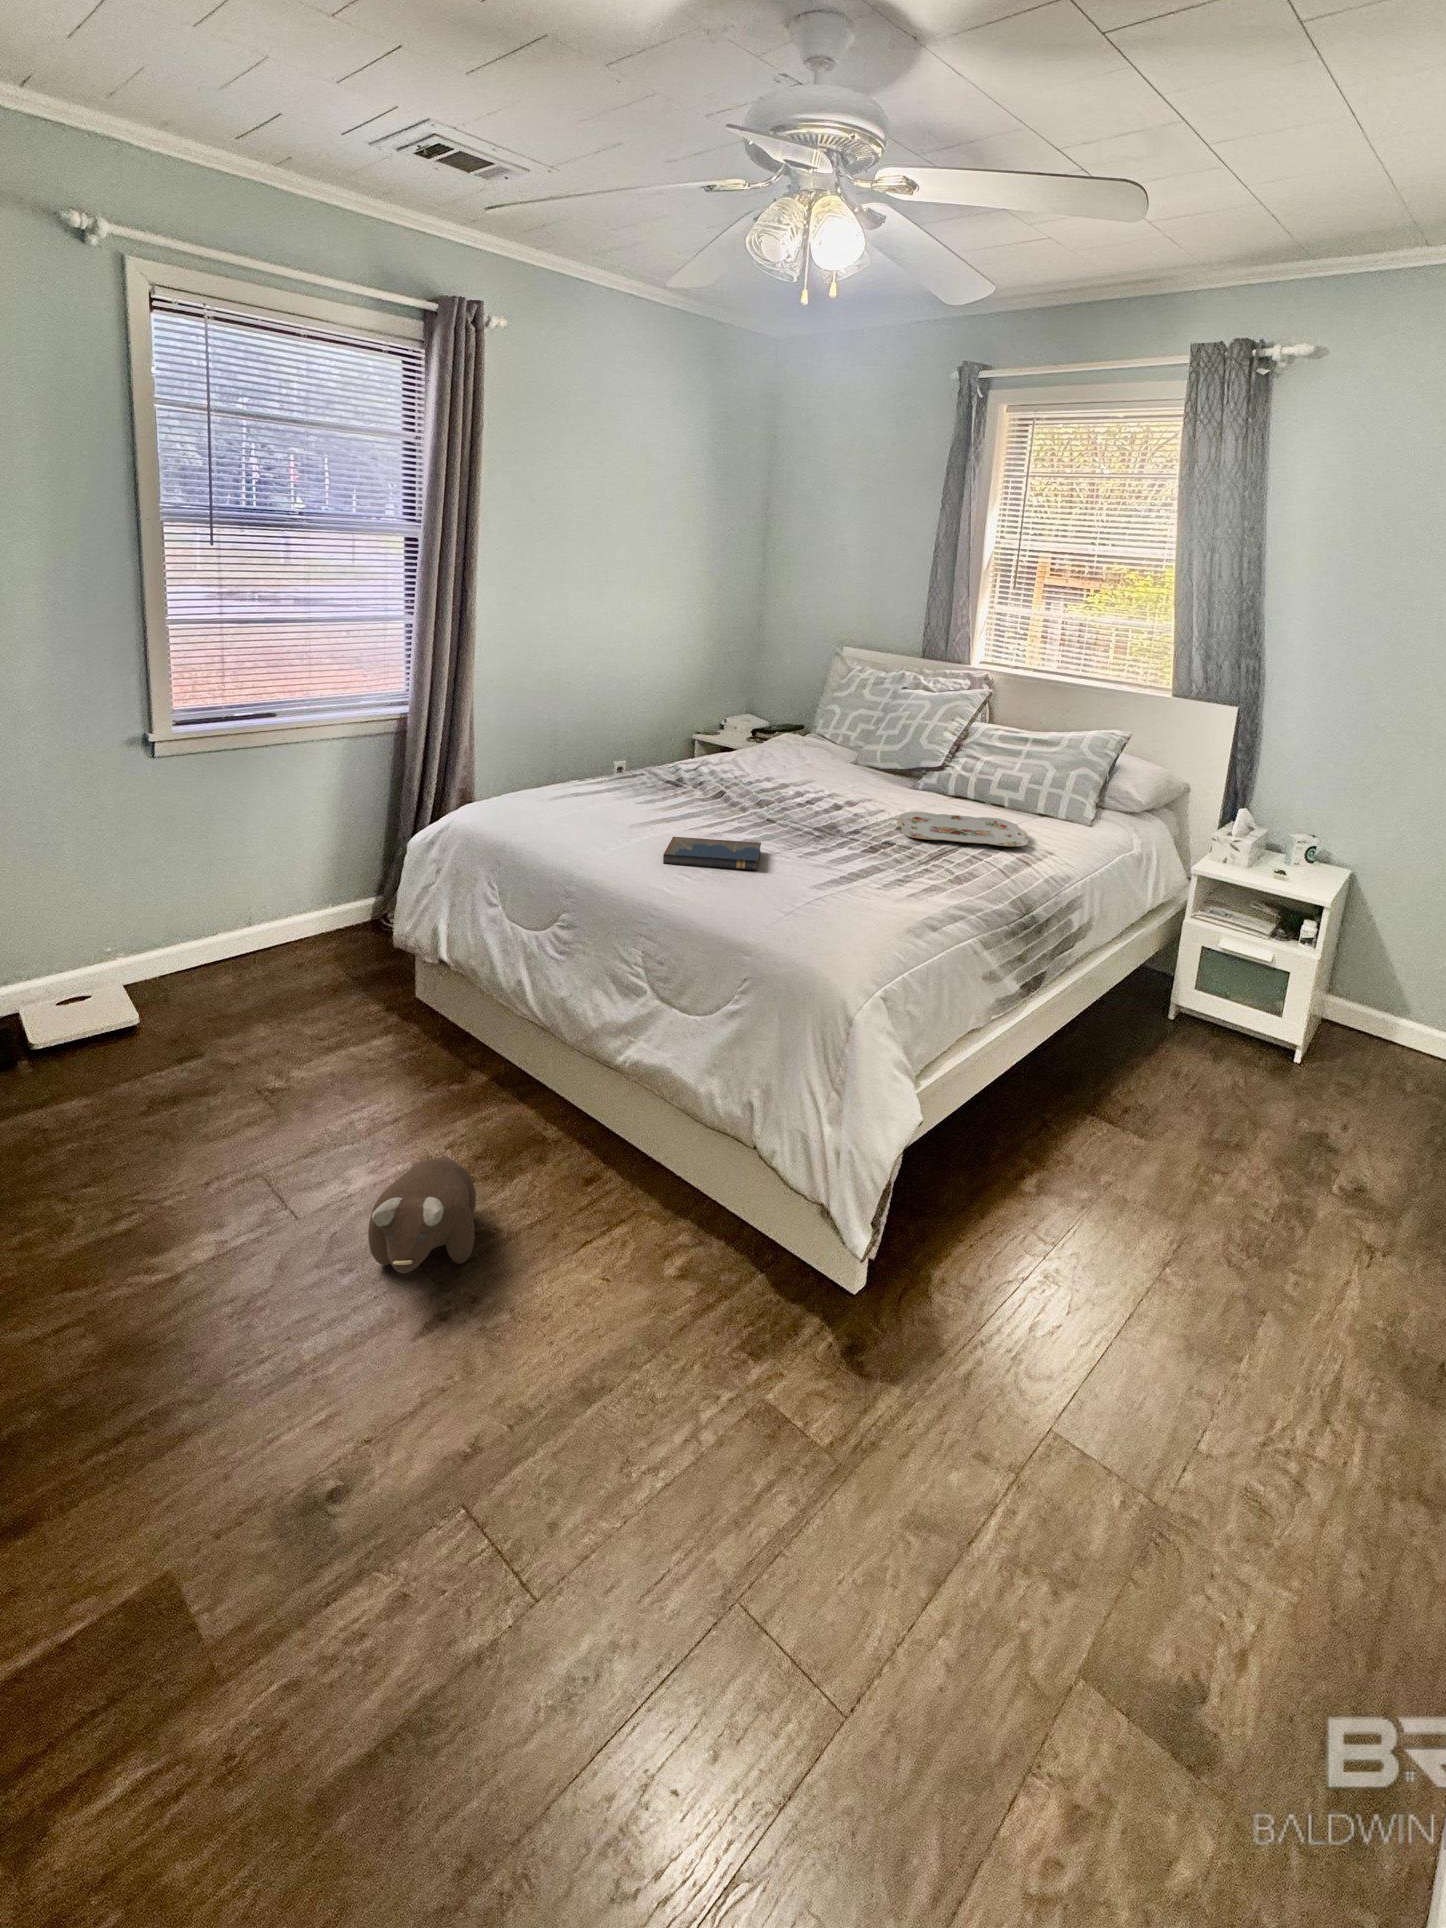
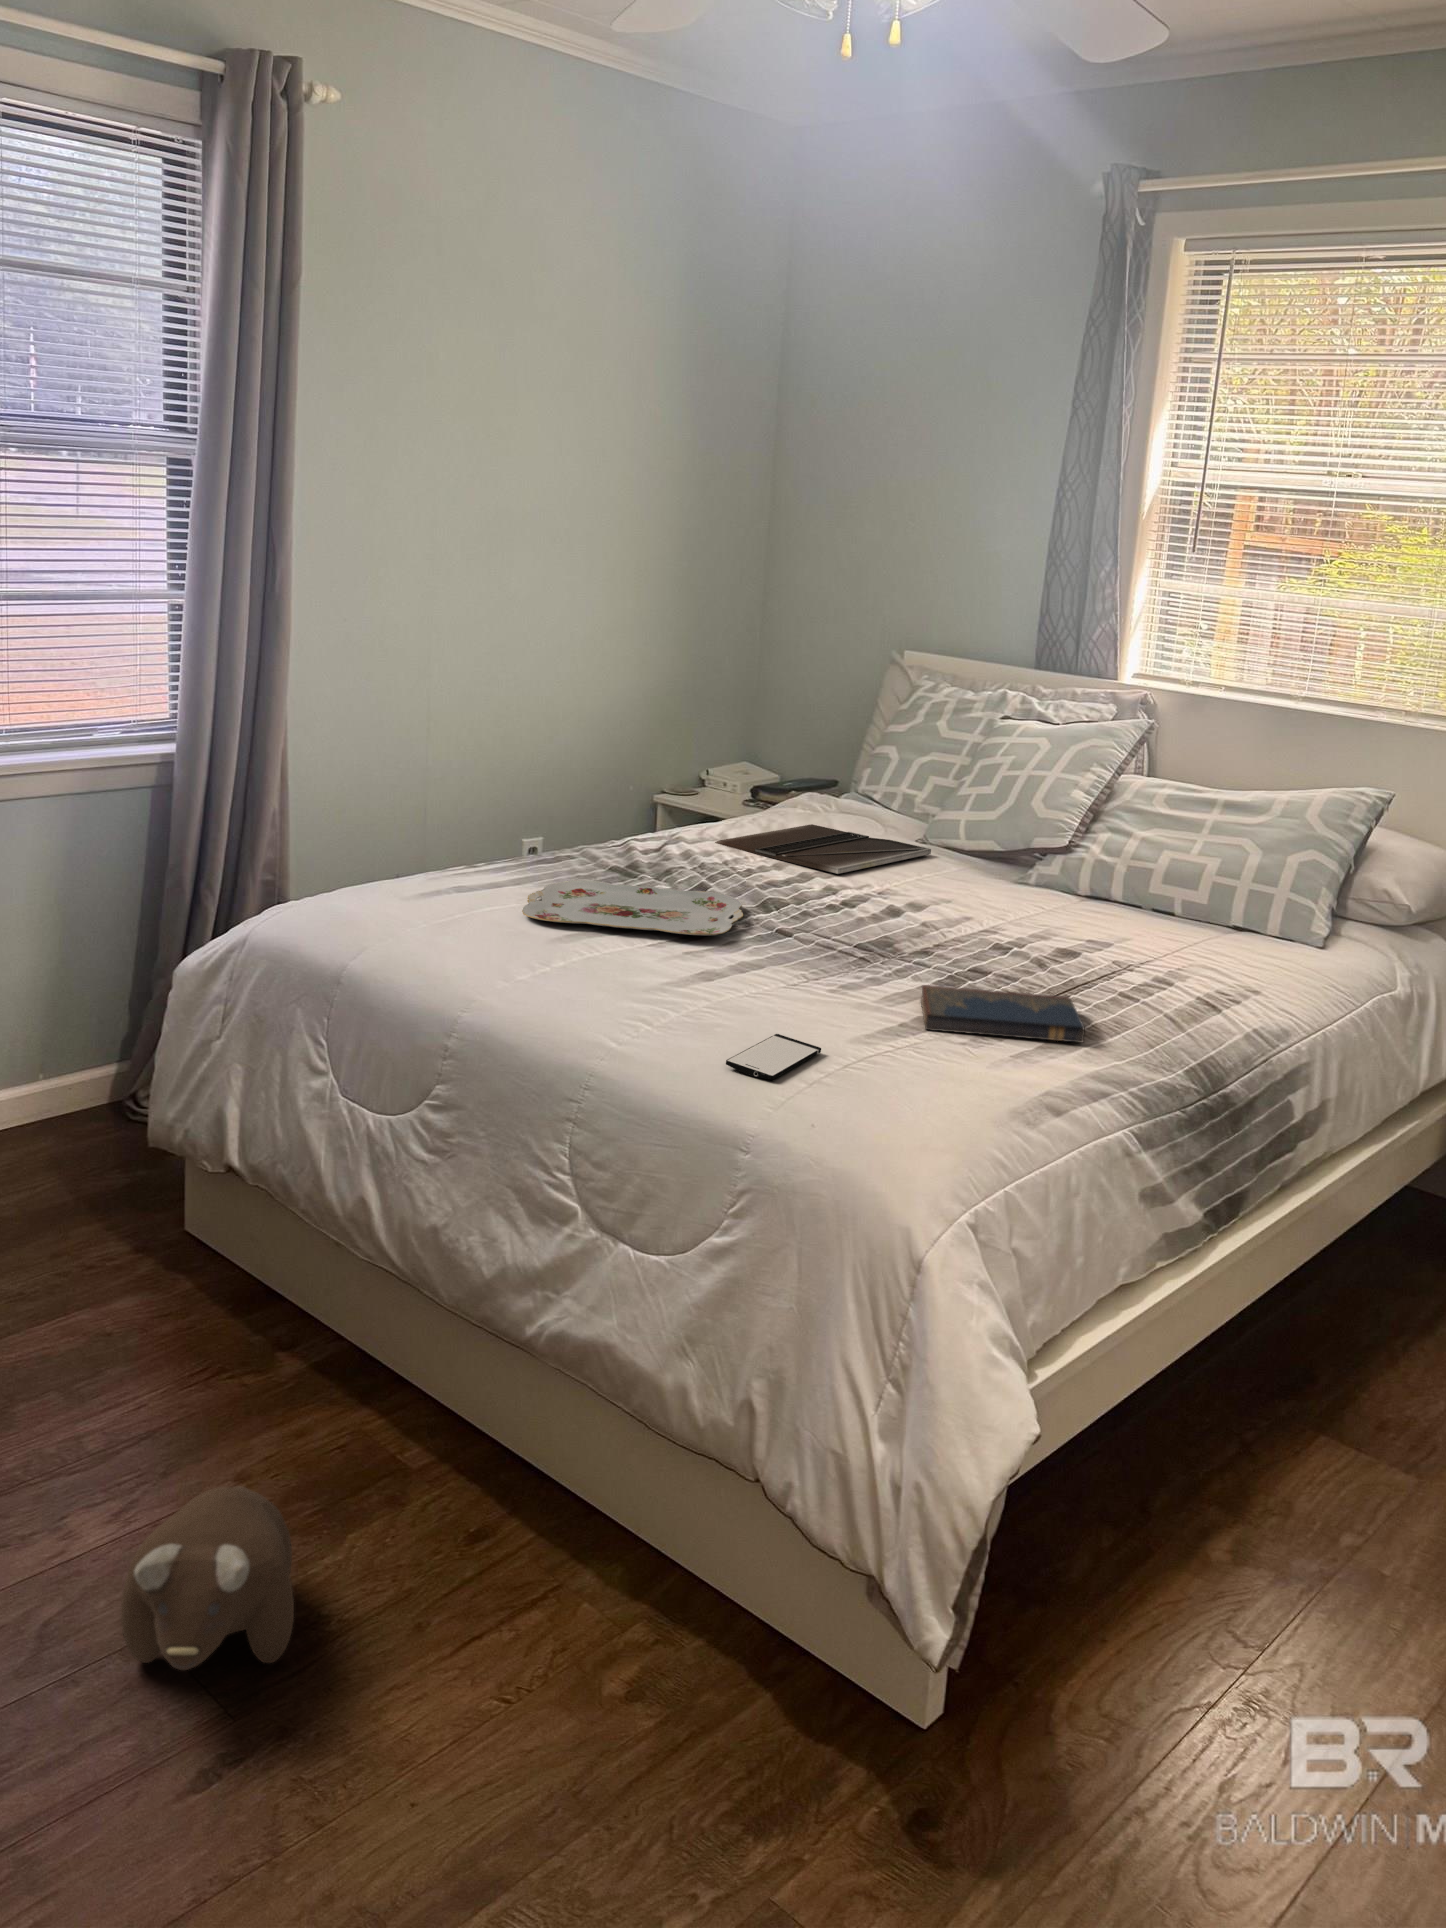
laptop: none [736,755,862,784] -> present [715,824,931,874]
serving tray: present [897,812,1028,847] -> present [522,880,743,936]
hardcover book: present [663,837,761,870] -> present [921,985,1085,1043]
smartphone: none [734,882,792,910] -> present [726,1034,821,1080]

